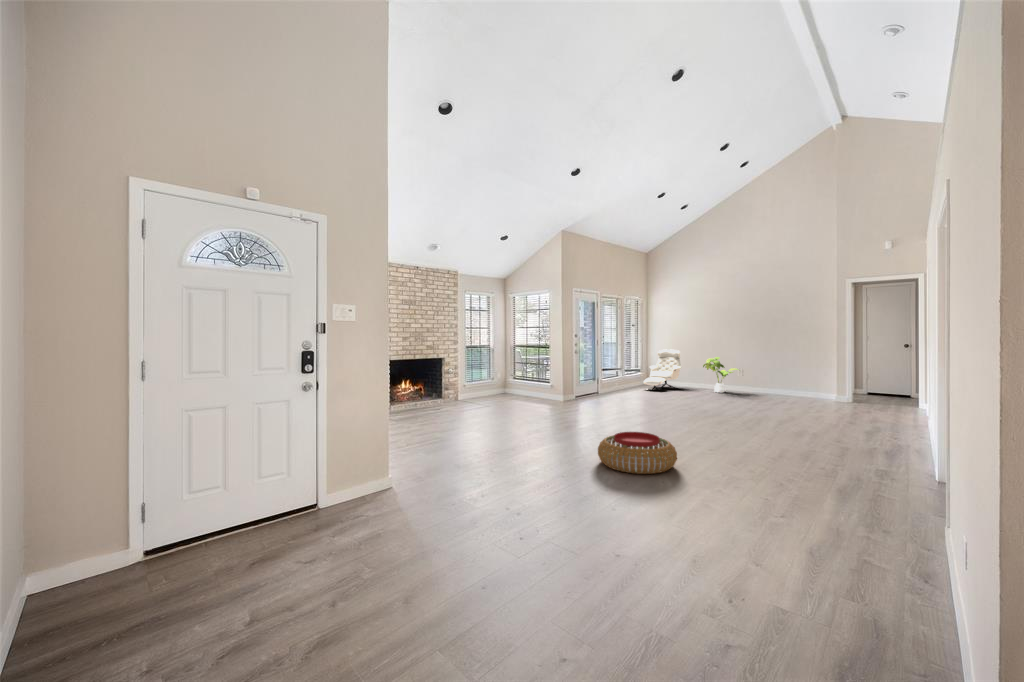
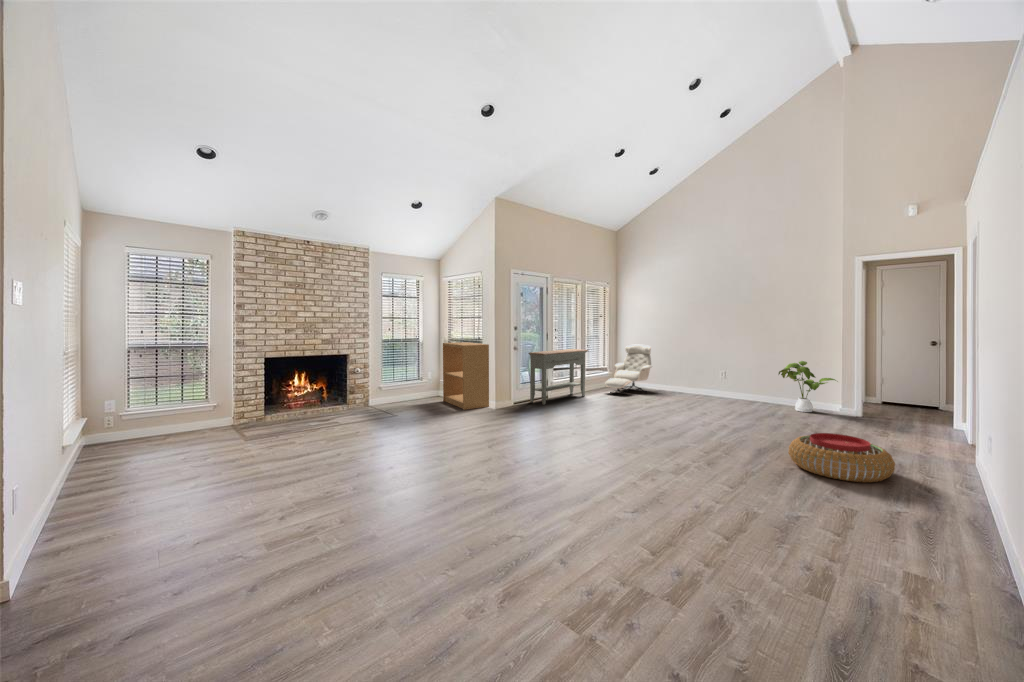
bookshelf: none [516,348,558,401] -> present [443,342,489,410]
console table: none [587,353,632,398] -> present [528,349,588,405]
house plant: present [703,357,739,393] -> present [779,361,836,412]
pouf: present [598,432,677,474] -> present [789,433,895,482]

